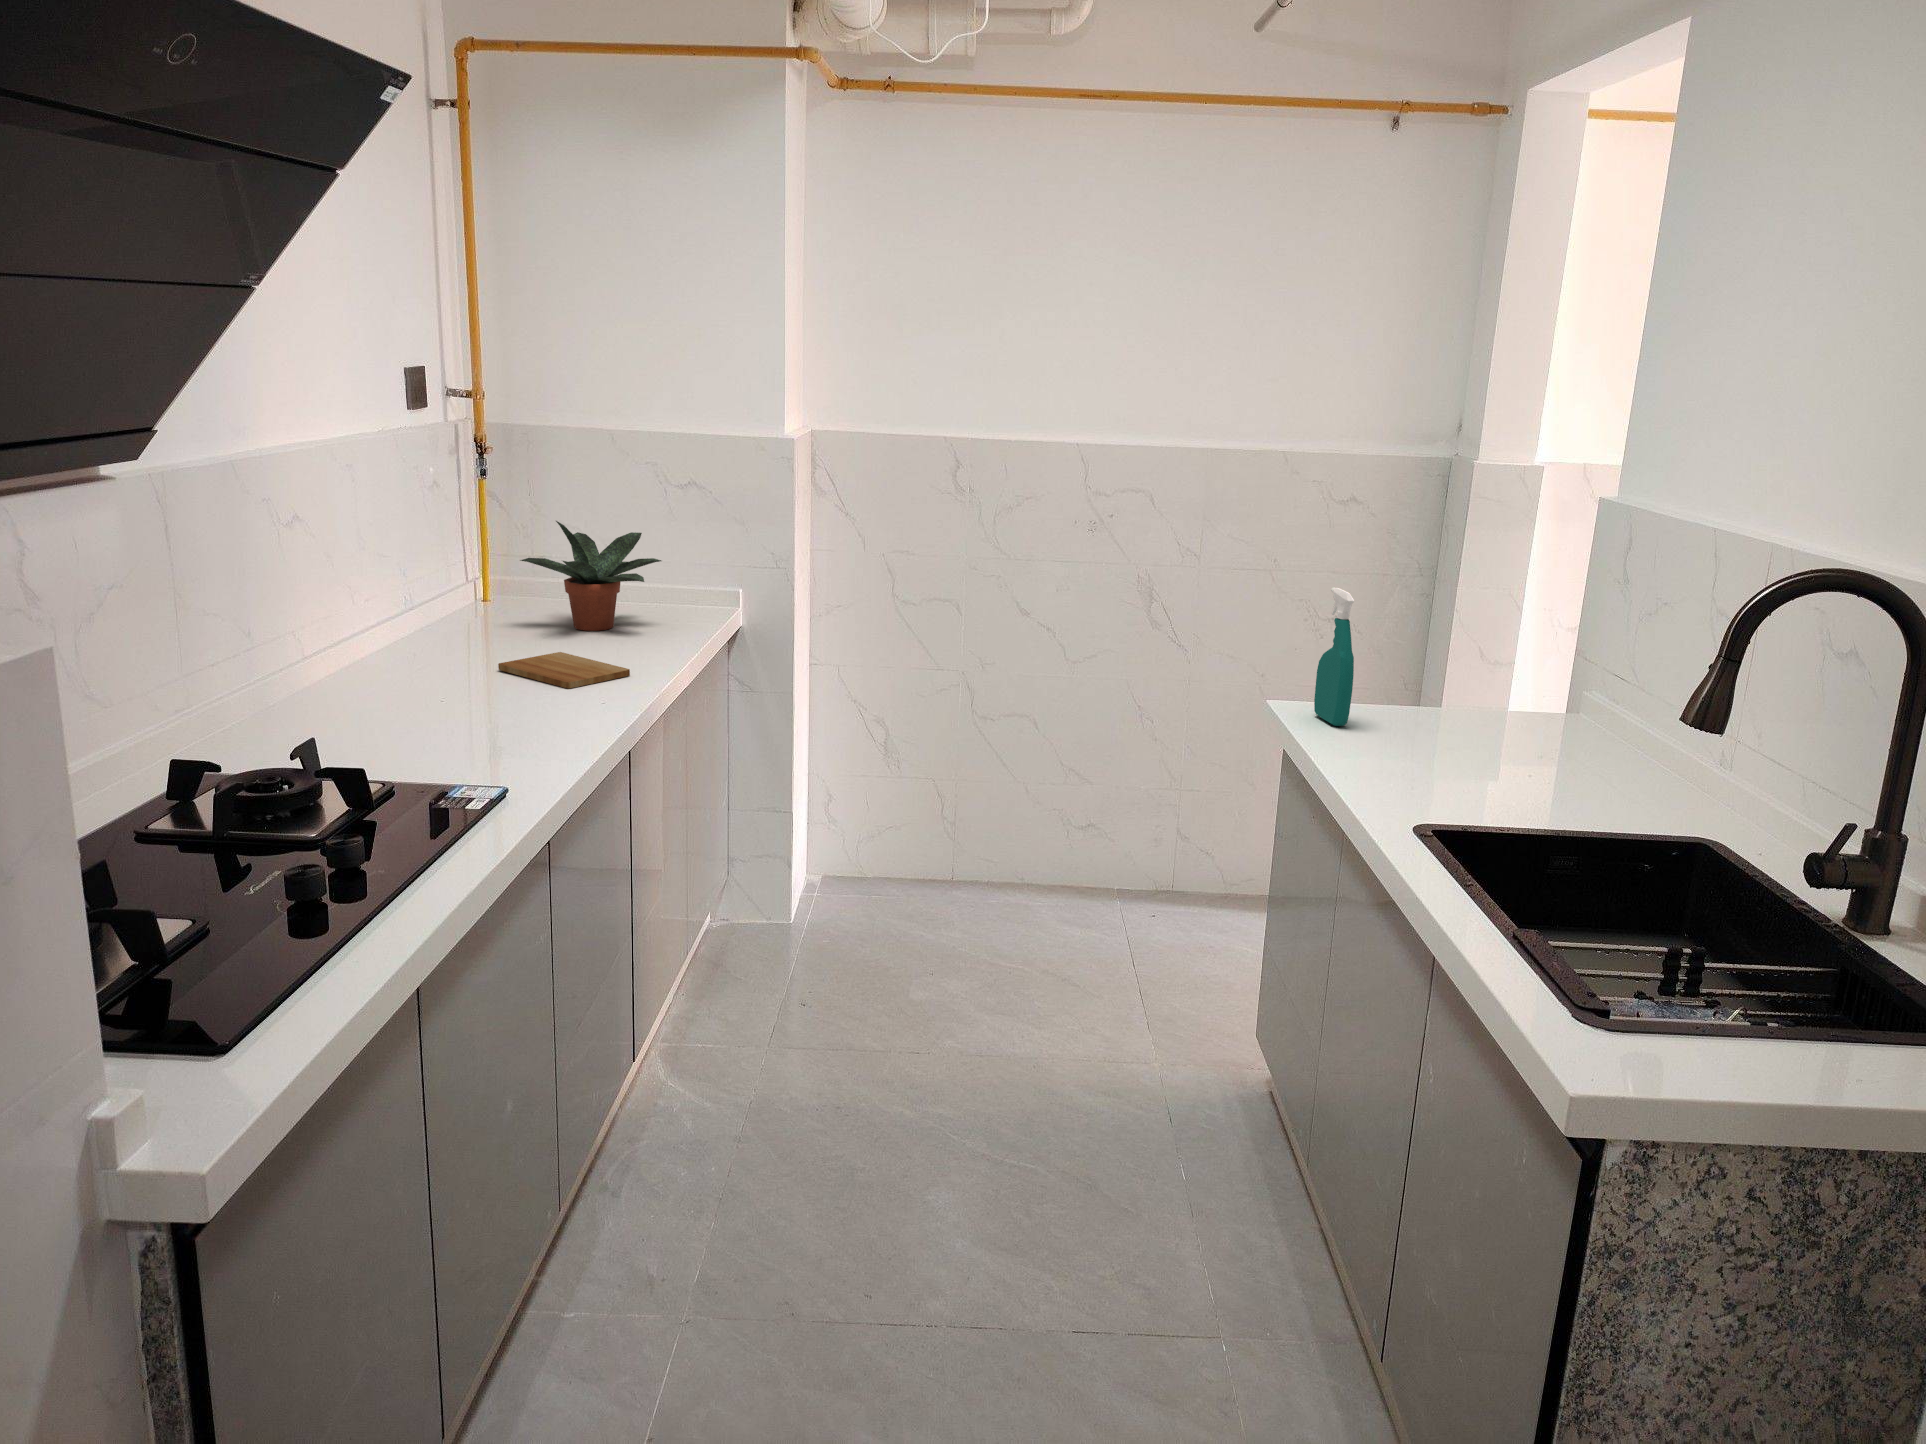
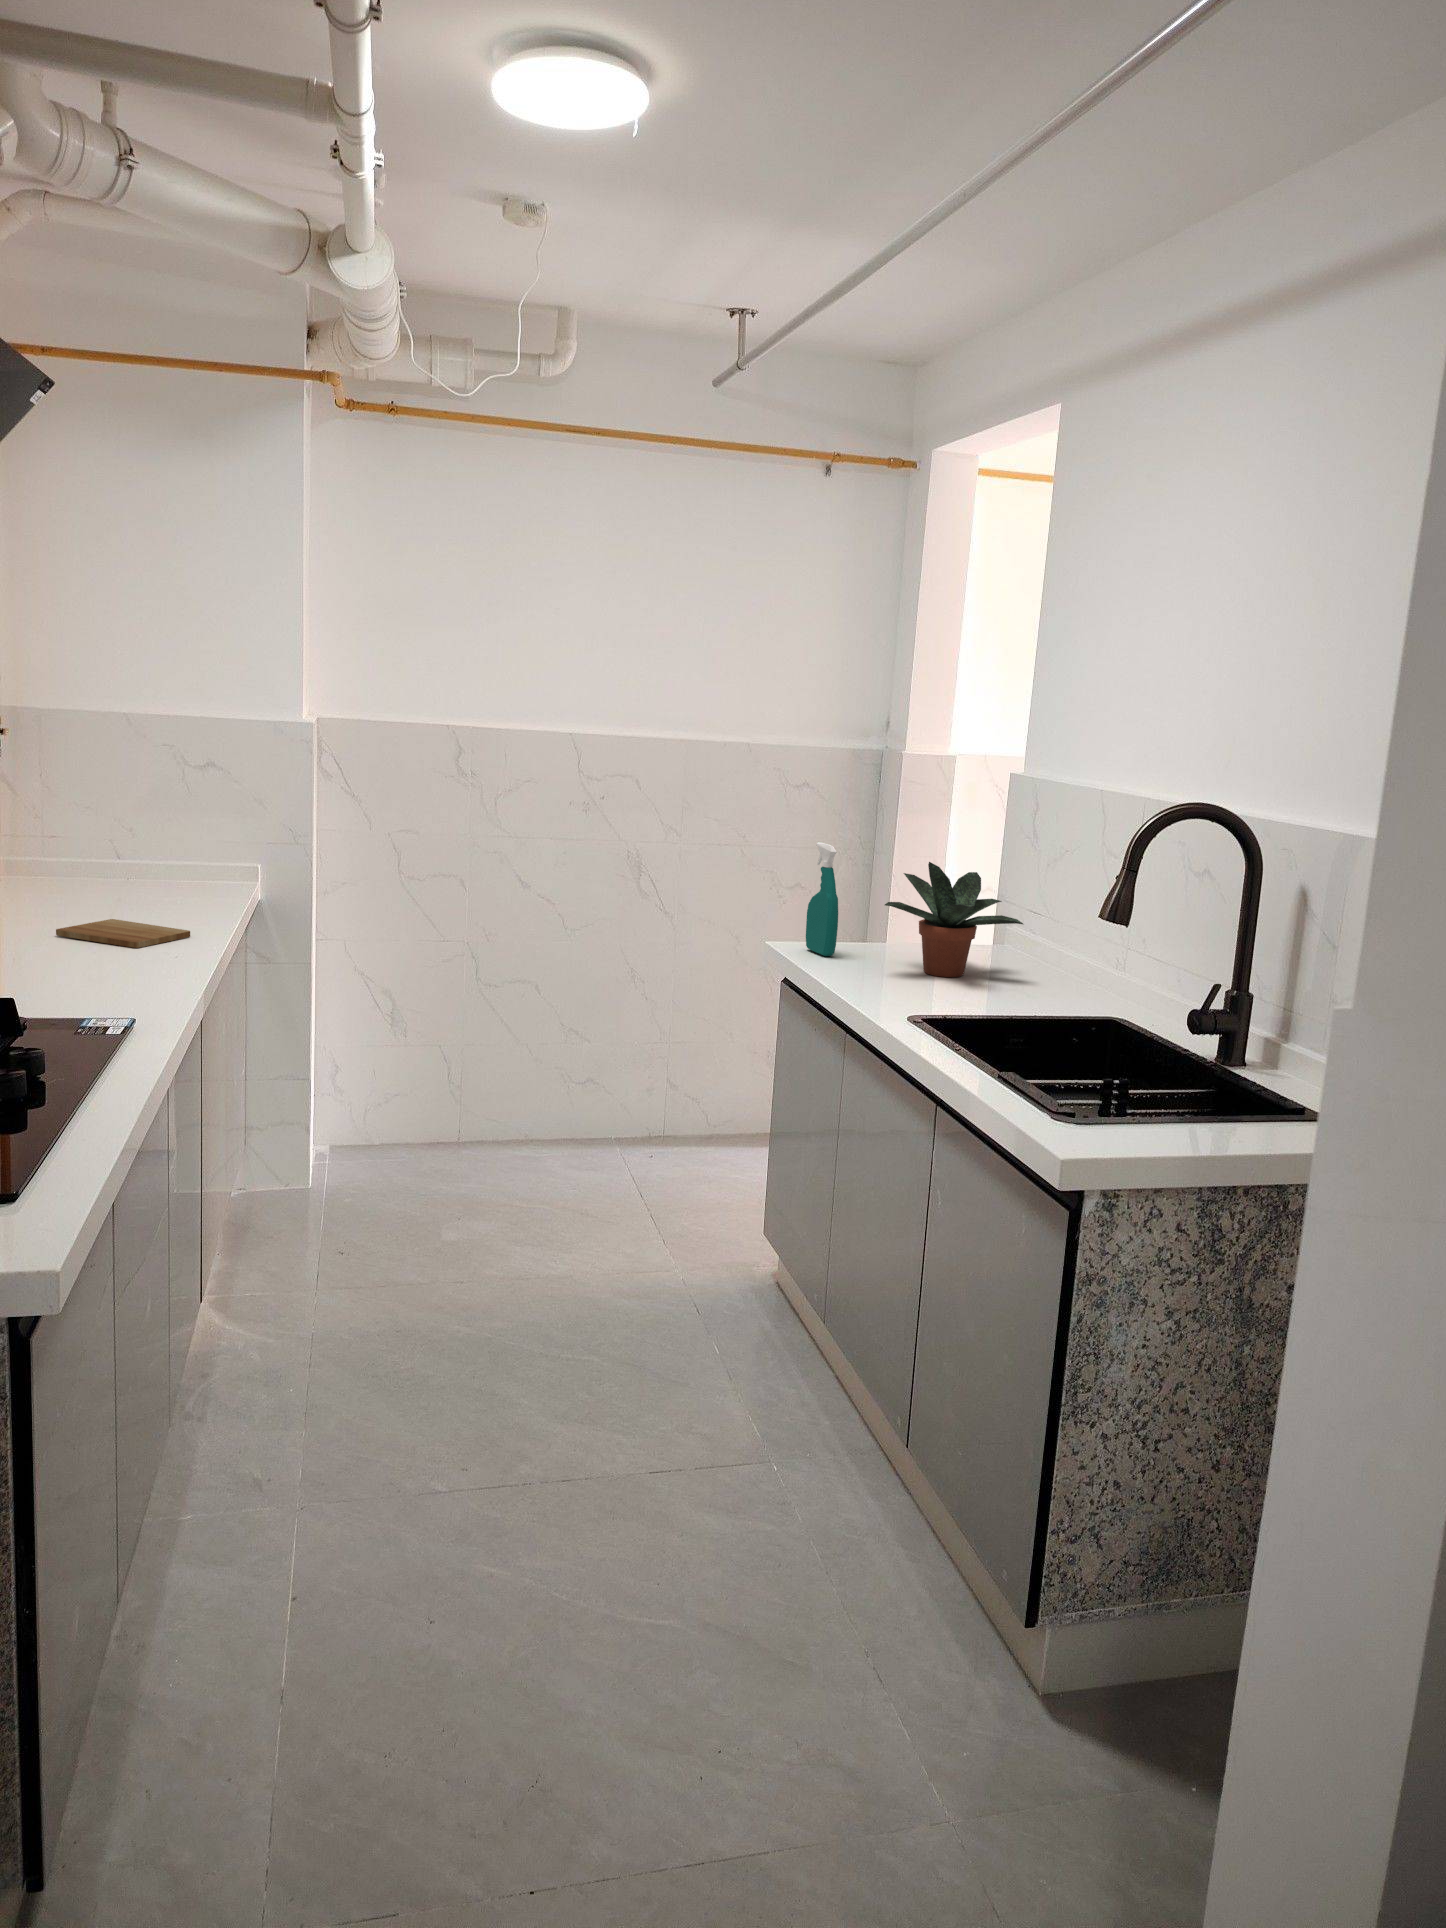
potted plant: present [520,521,661,631] -> present [885,862,1023,977]

